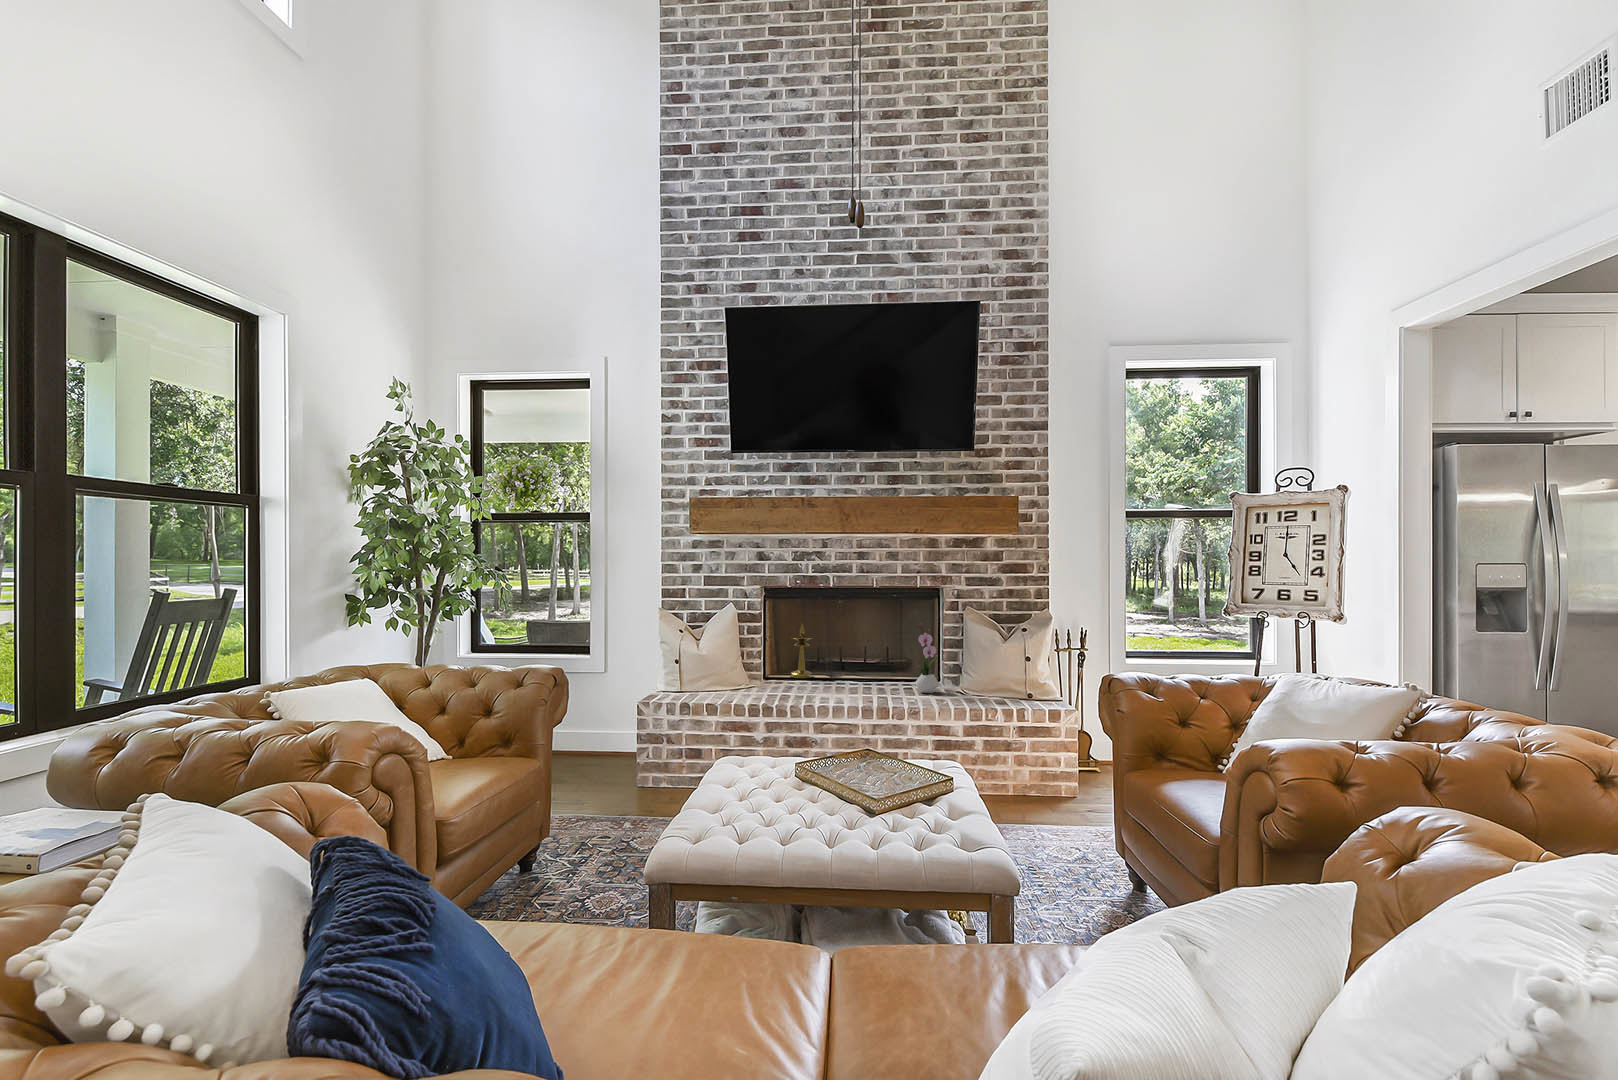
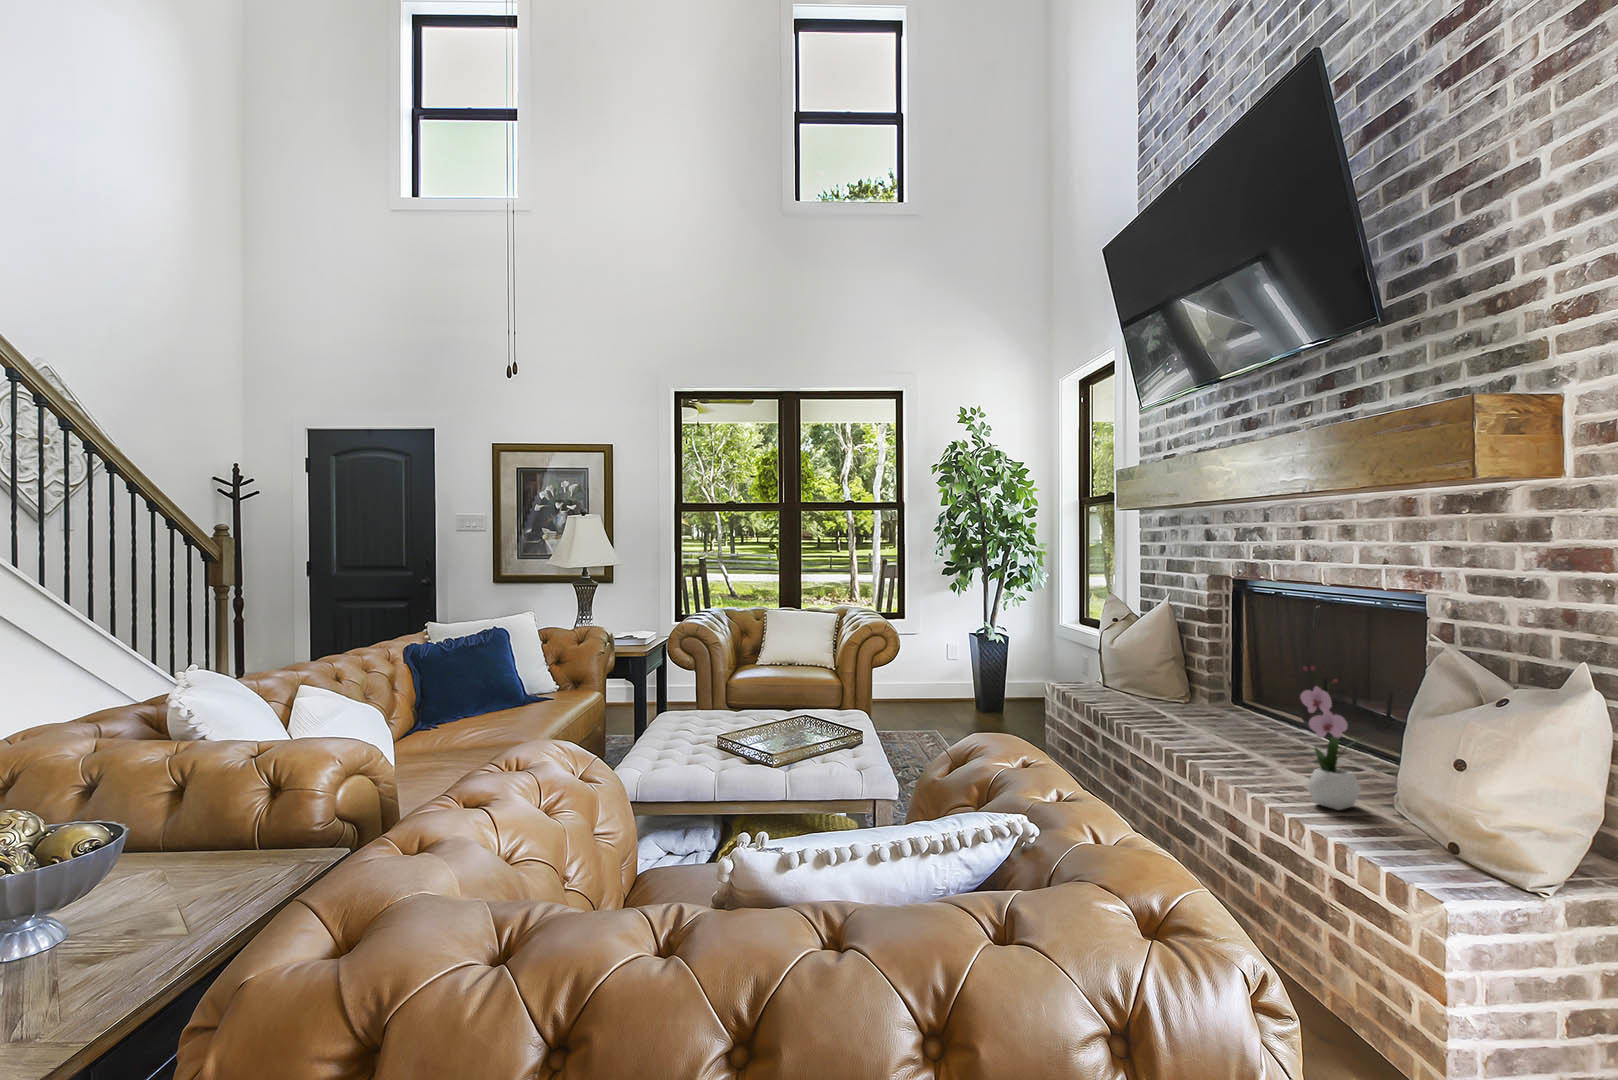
candlestick: present [790,623,812,678] -> none [1168,643,1207,733]

